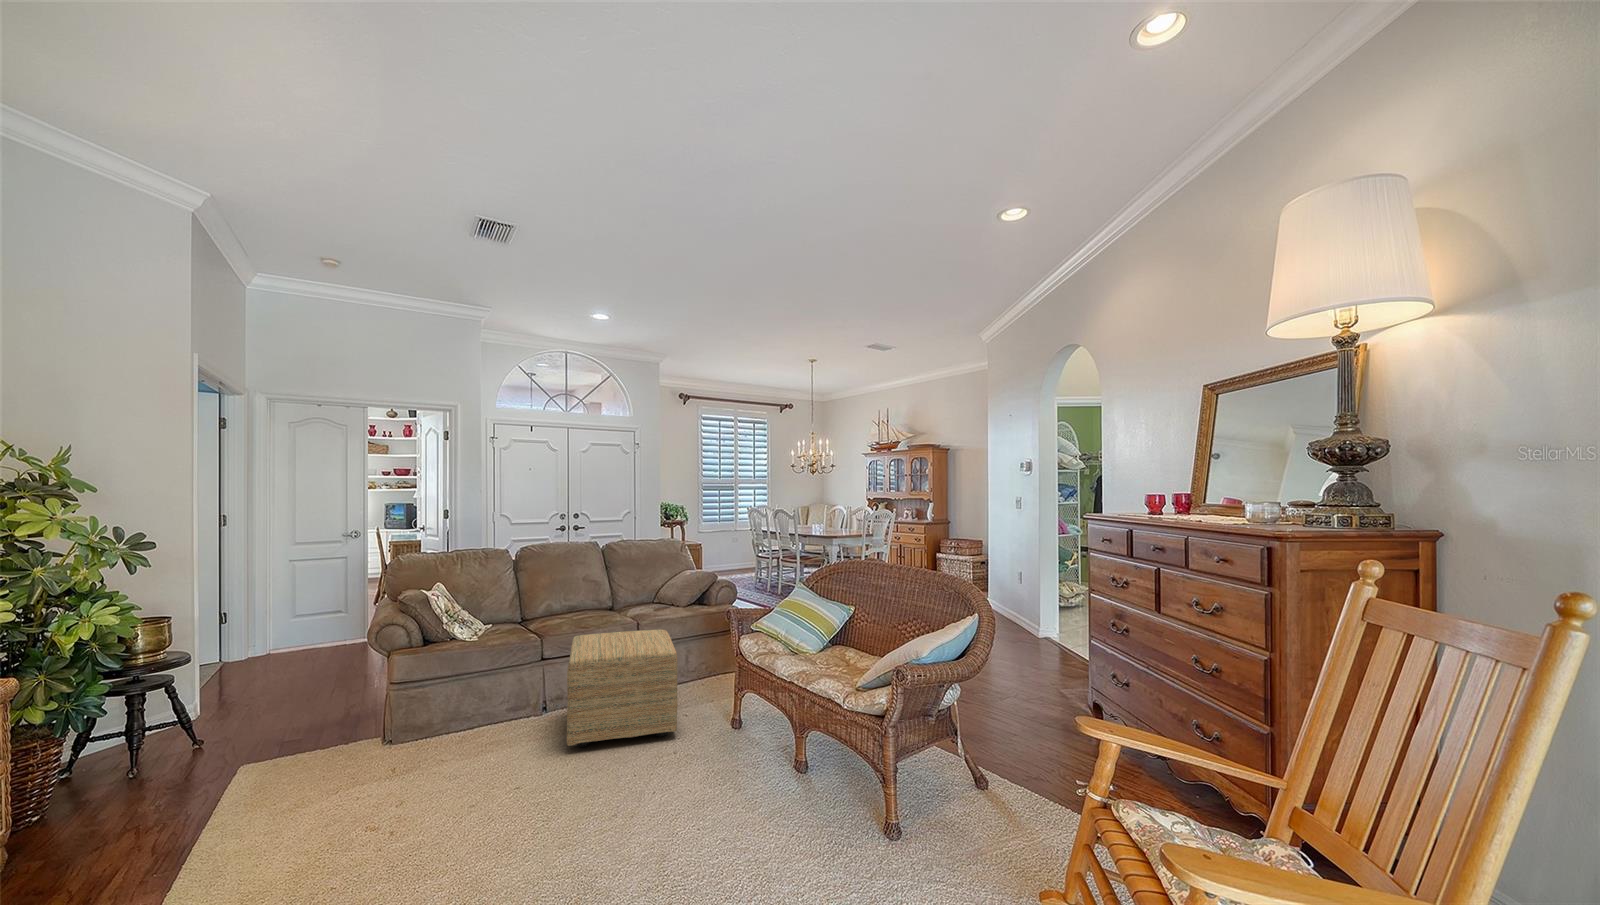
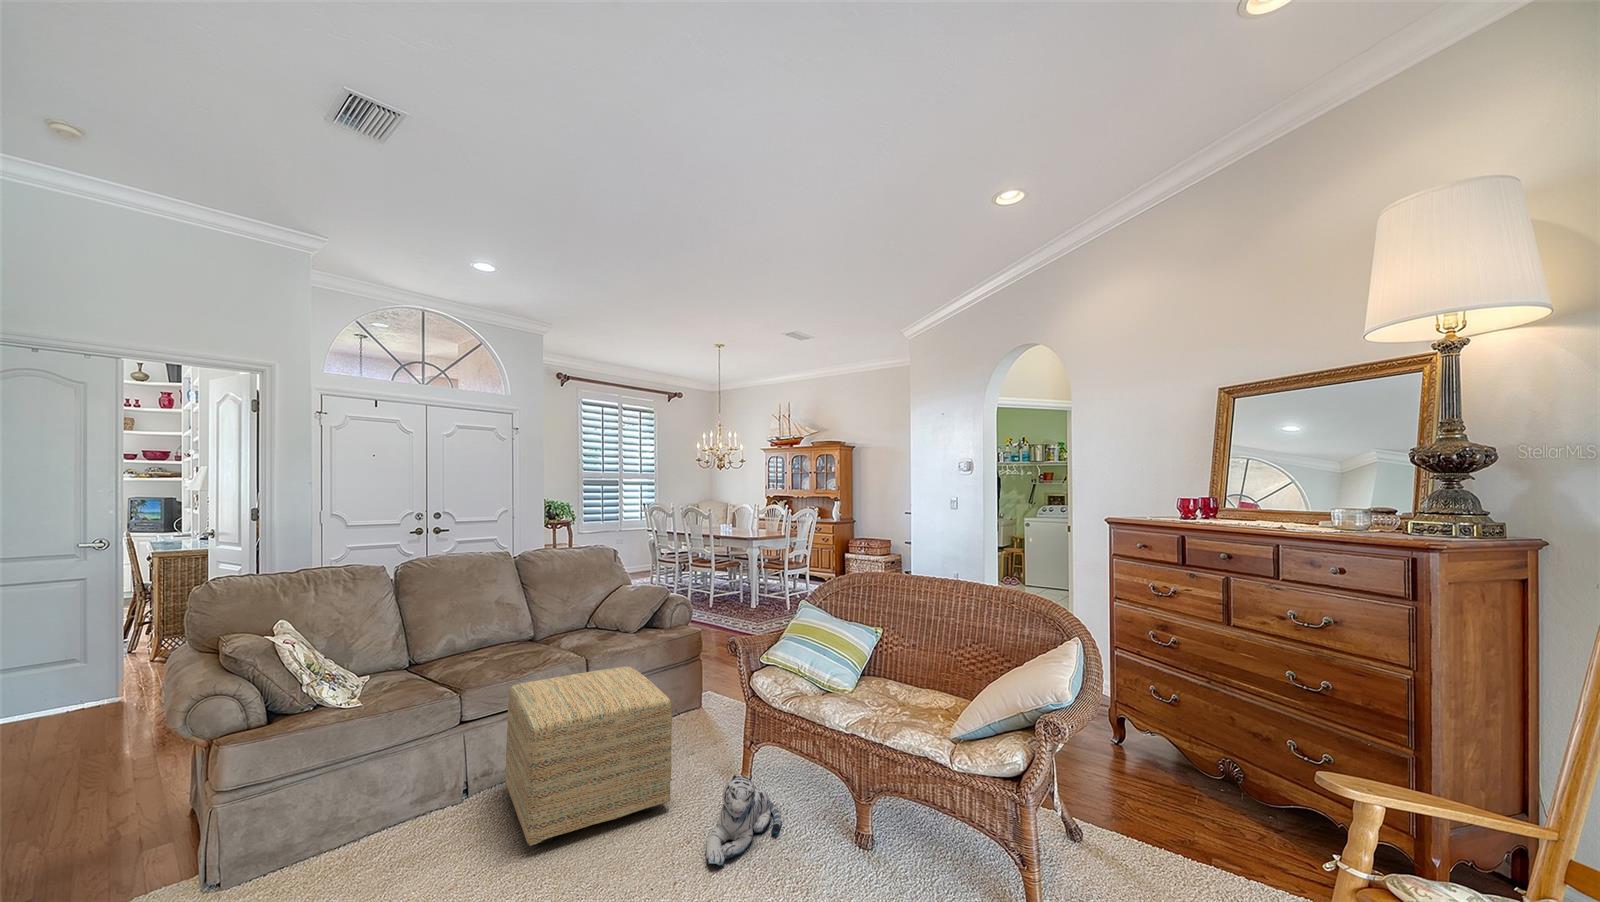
plush toy: none [682,711,756,775] -> present [706,775,782,865]

